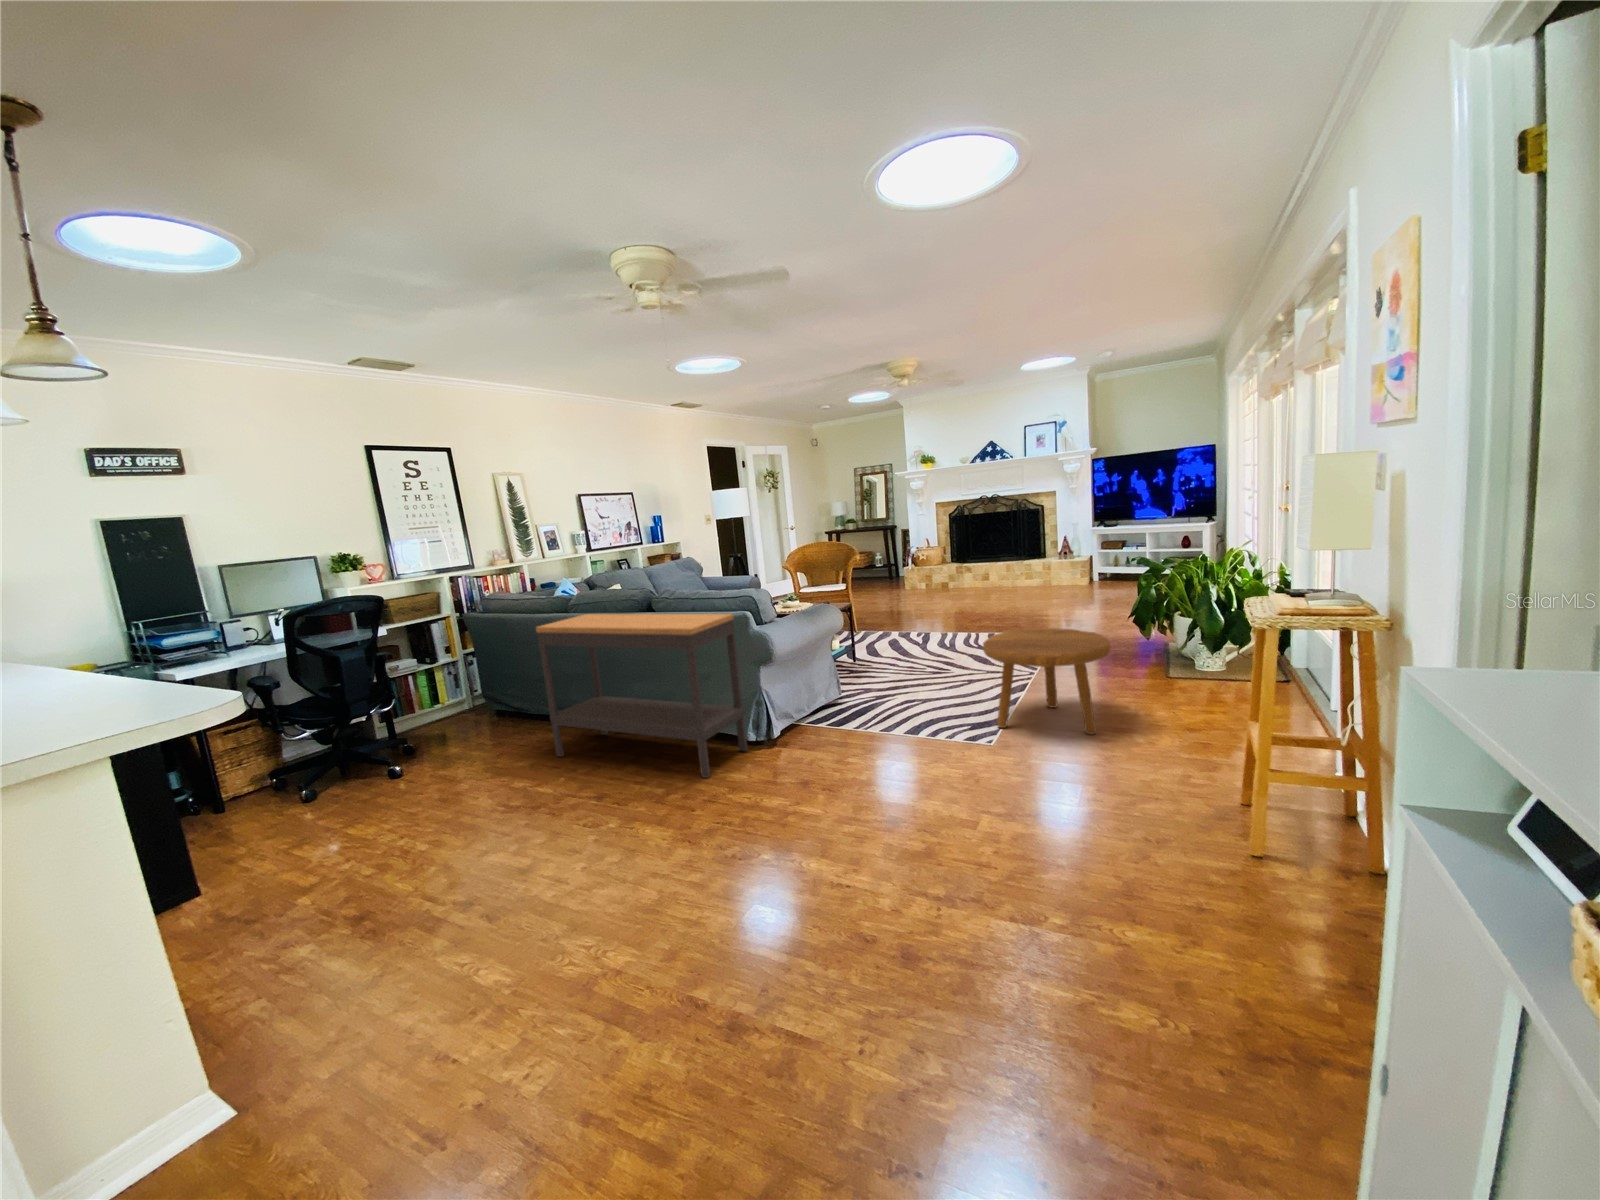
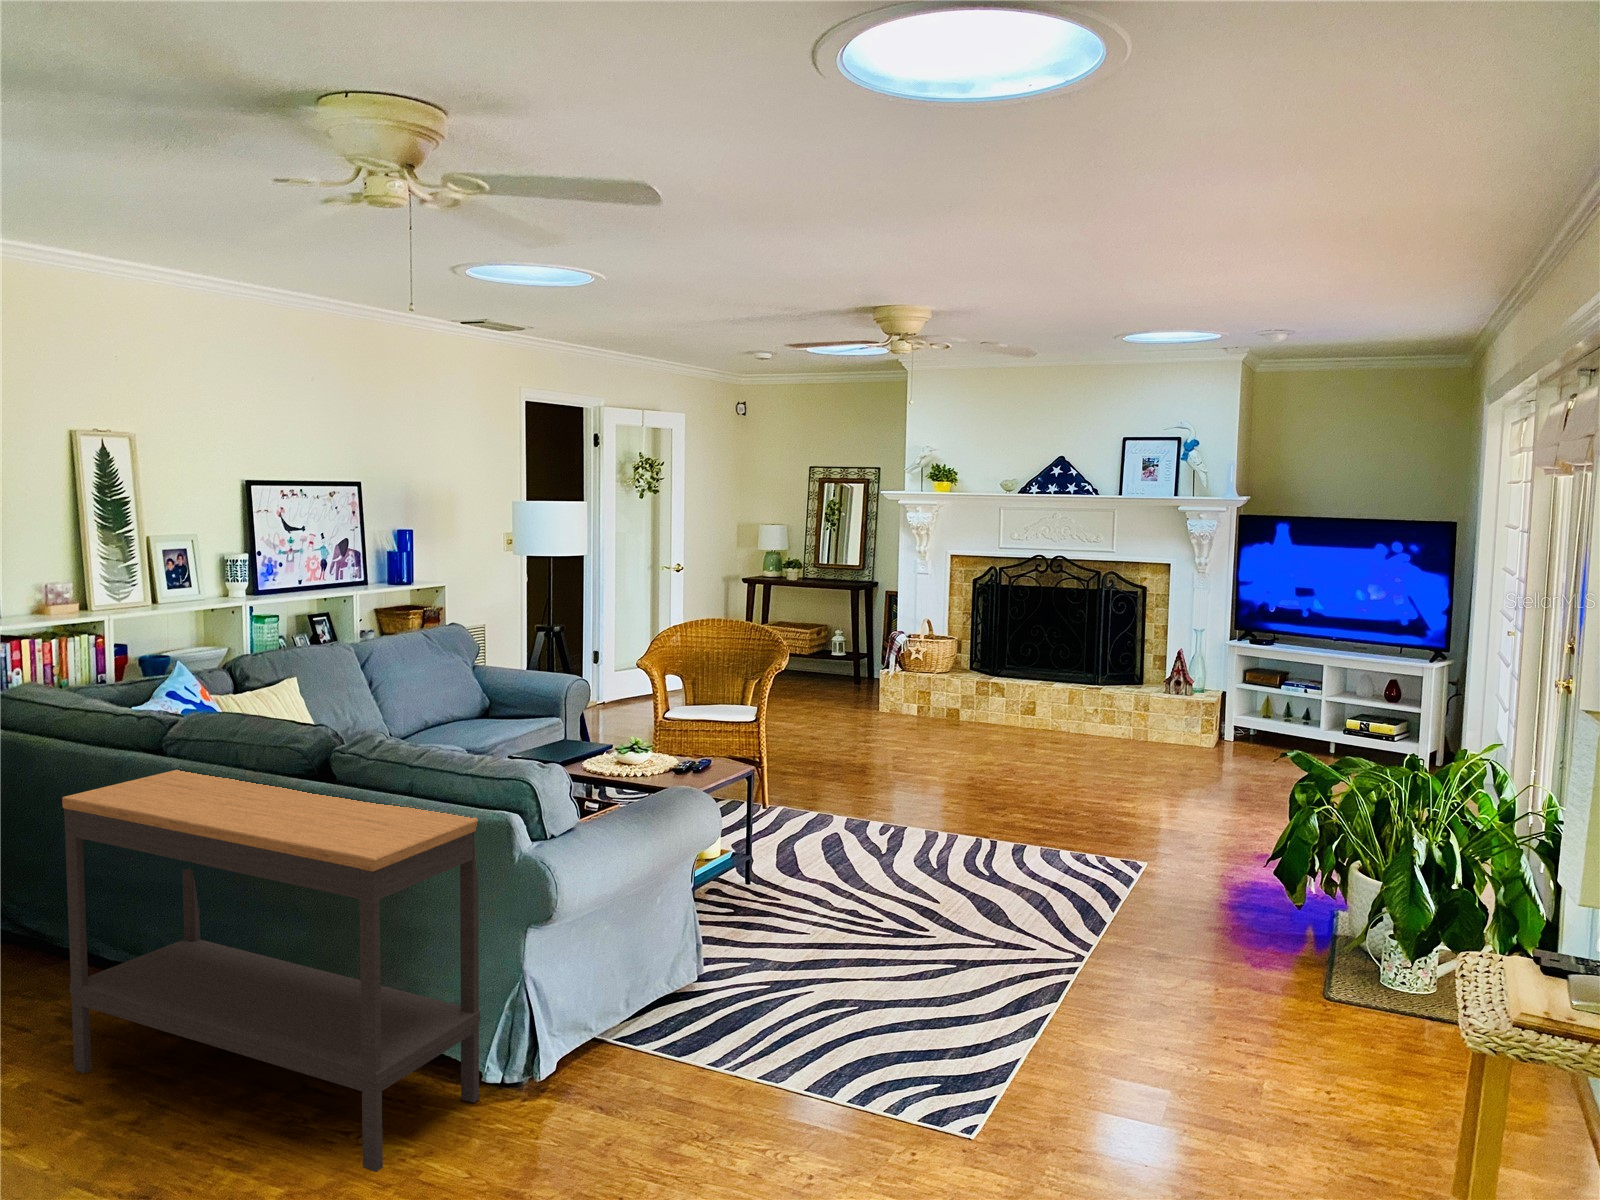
footstool: present [983,628,1110,735] -> none [980,891,1223,1139]

